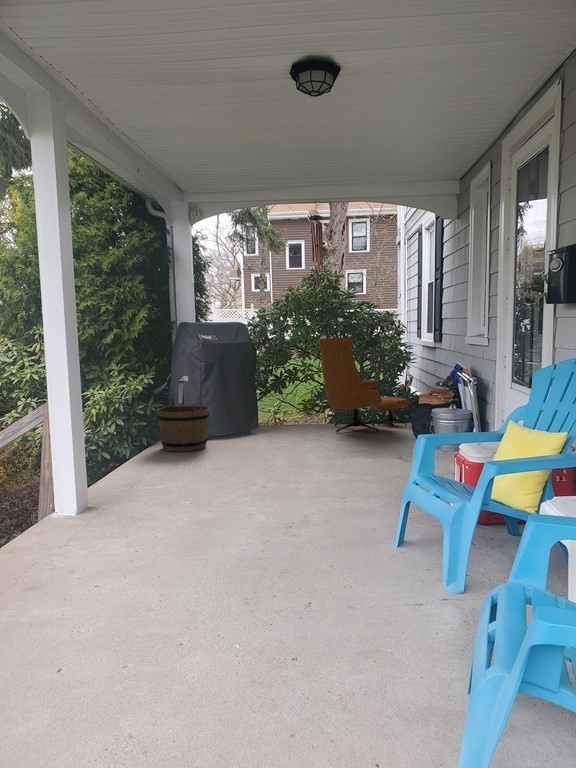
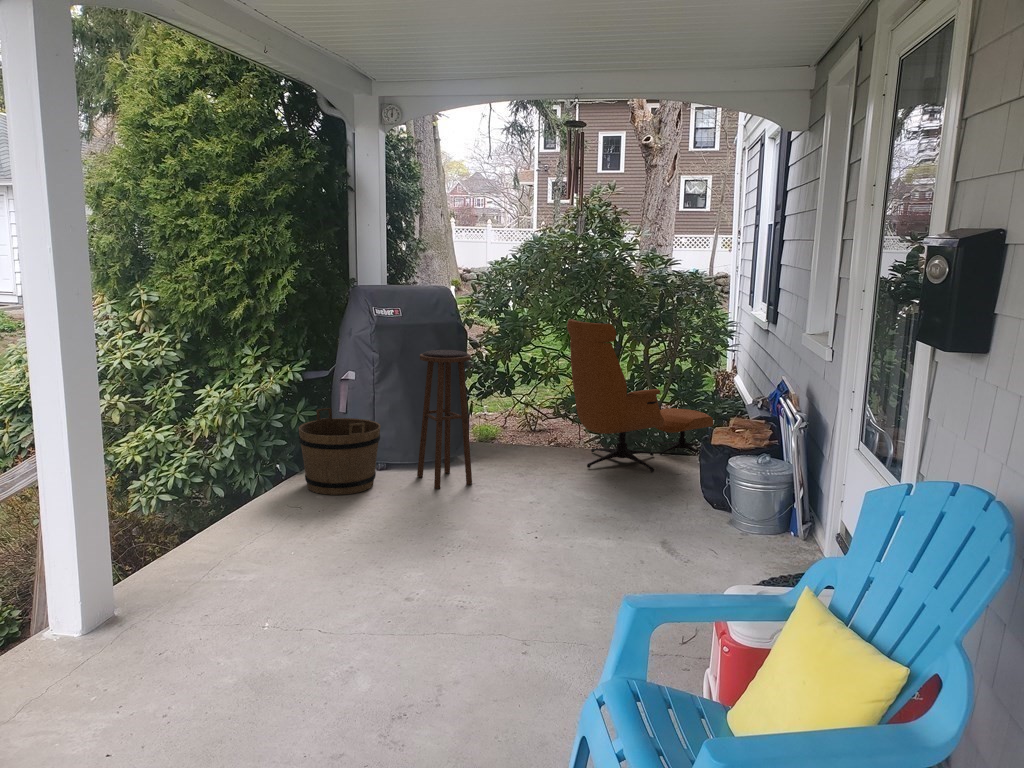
stool: none [231,358,269,446] -> present [417,350,472,489]

